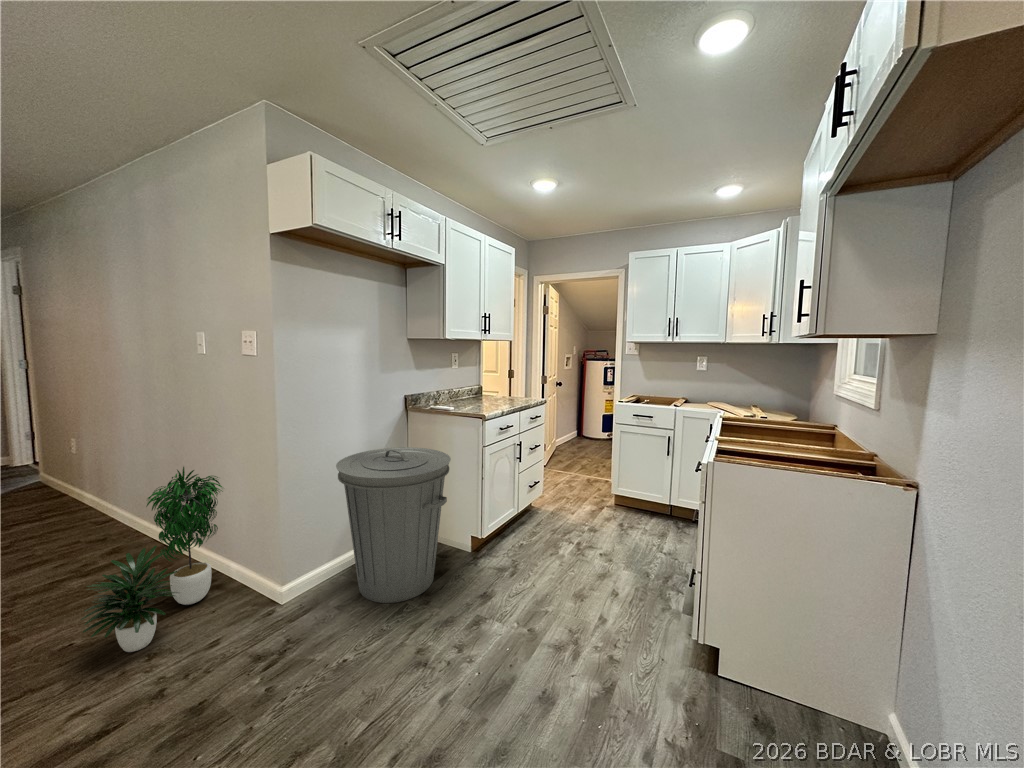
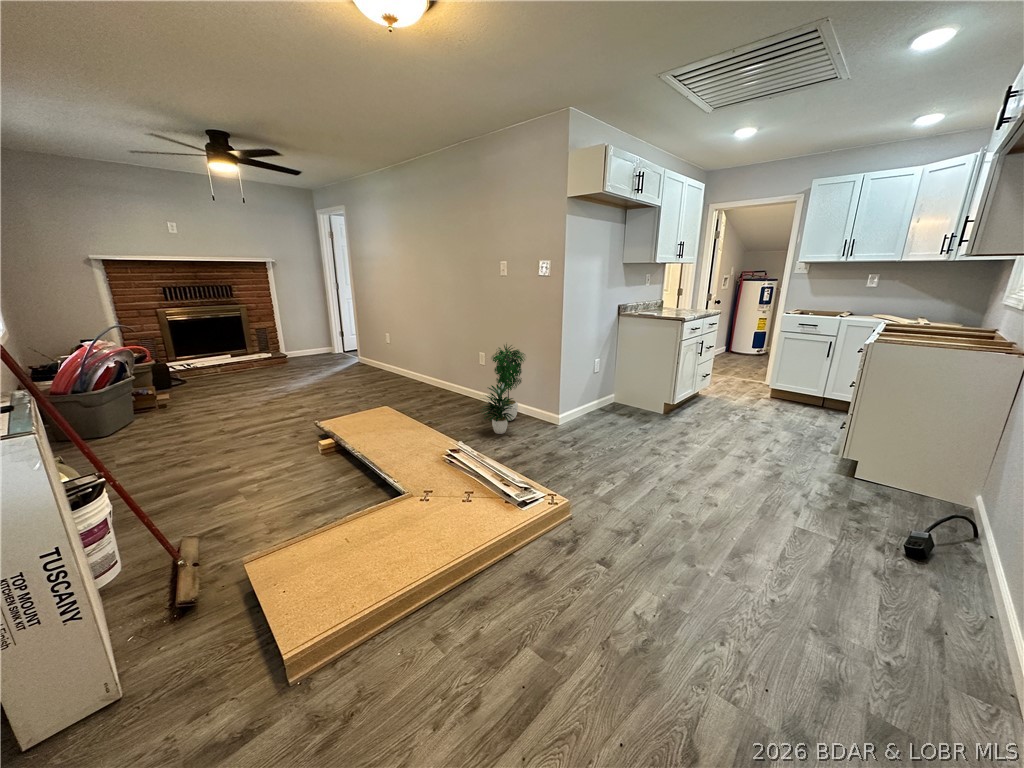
trash can: present [336,447,451,603] -> none [591,338,665,431]

